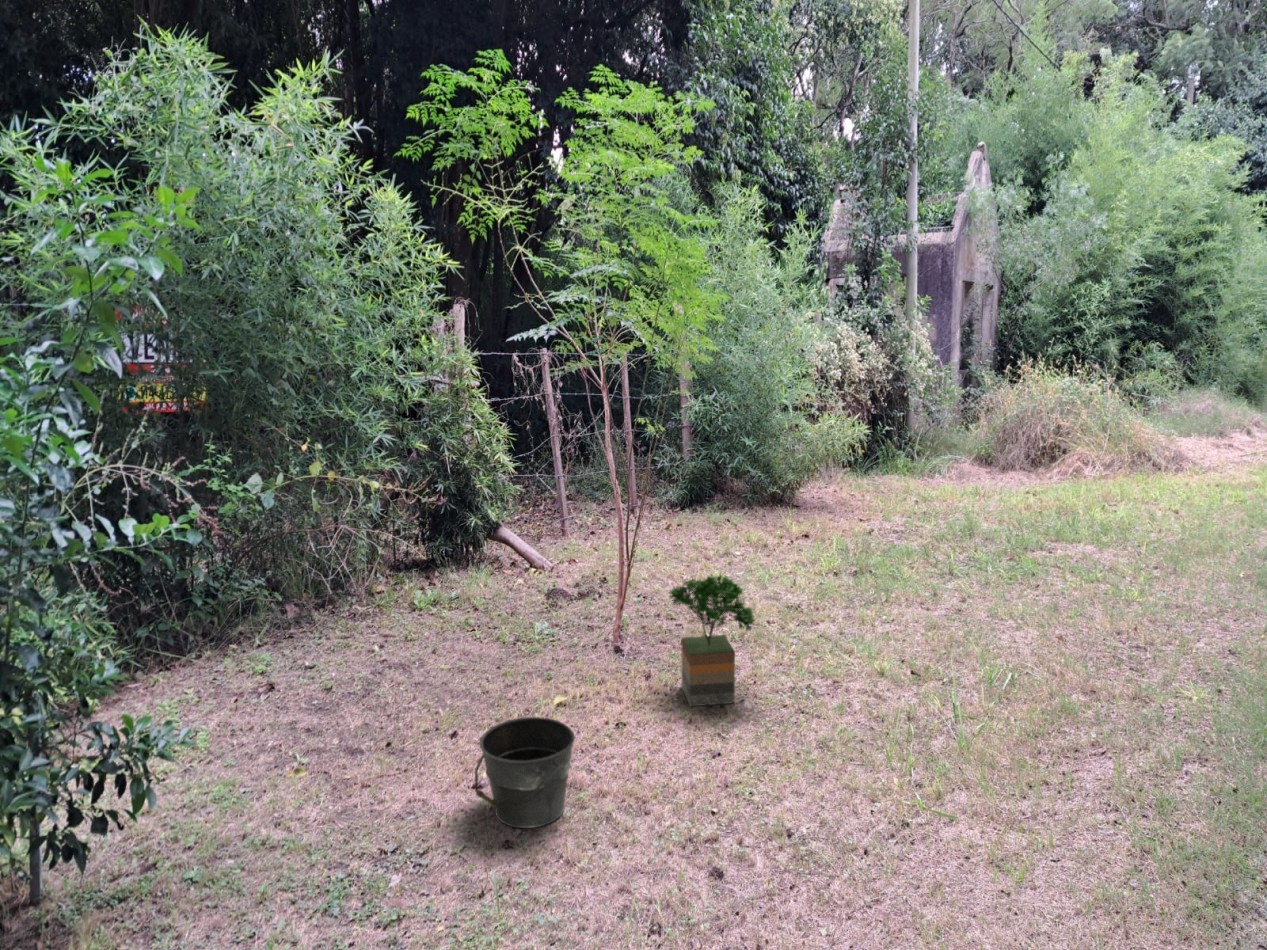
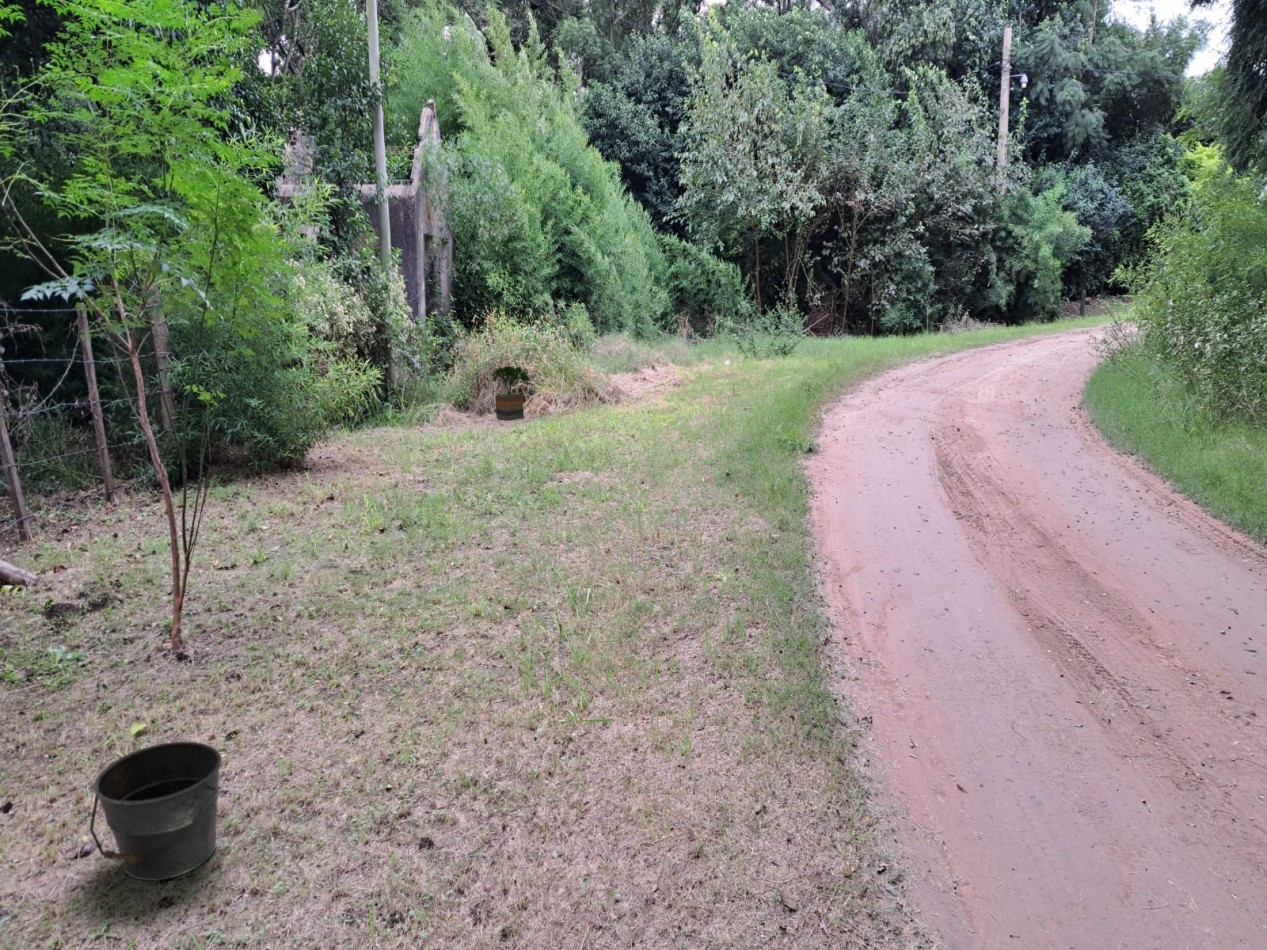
potted tree: present [668,575,755,706] -> present [492,366,530,421]

